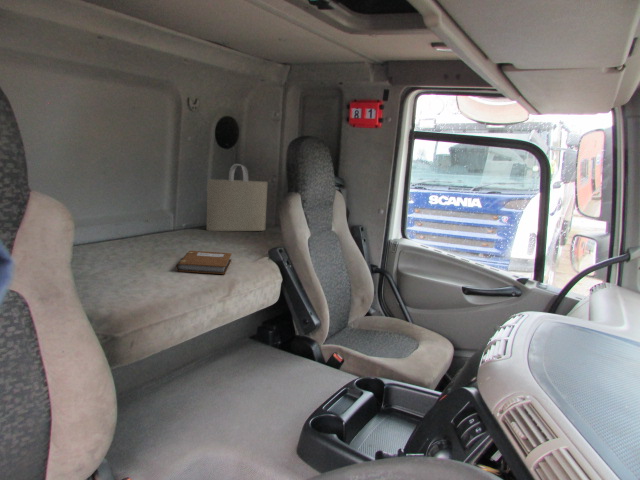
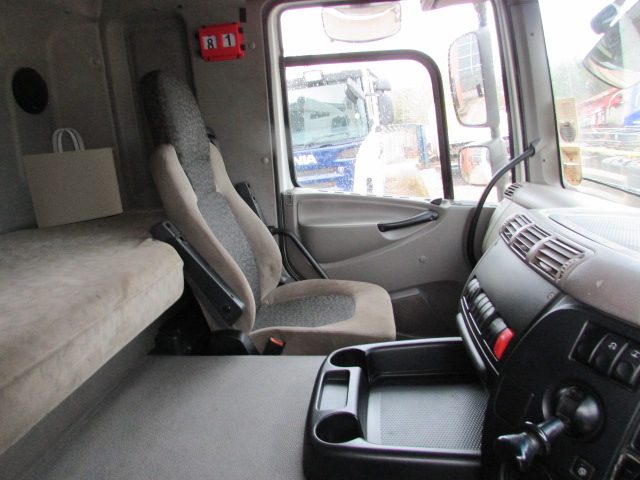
notebook: present [176,251,232,274] -> none [23,243,108,285]

